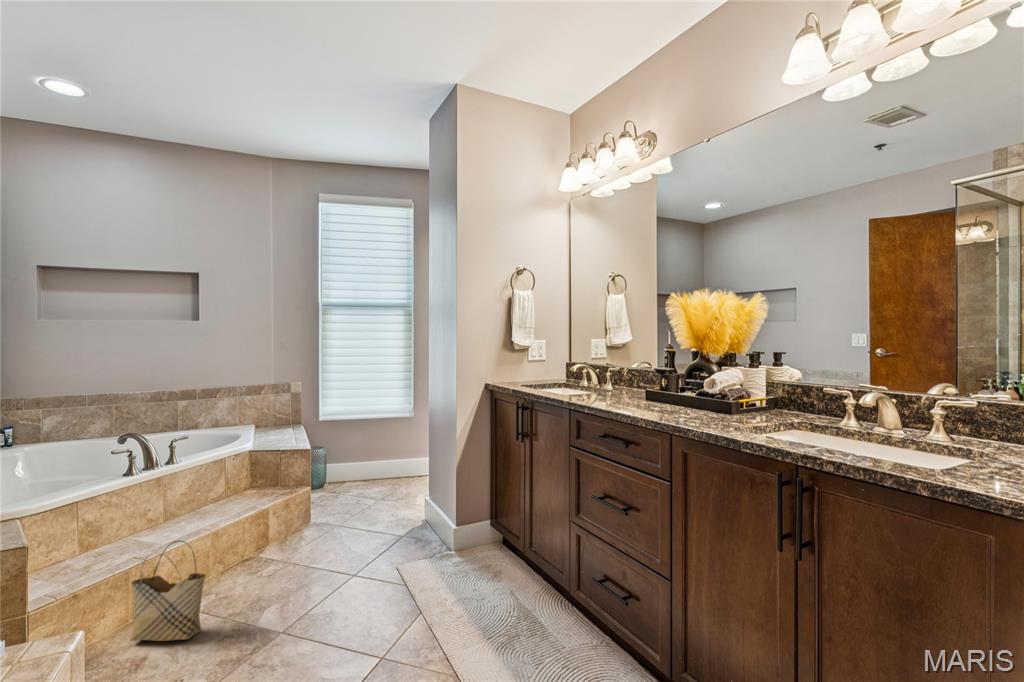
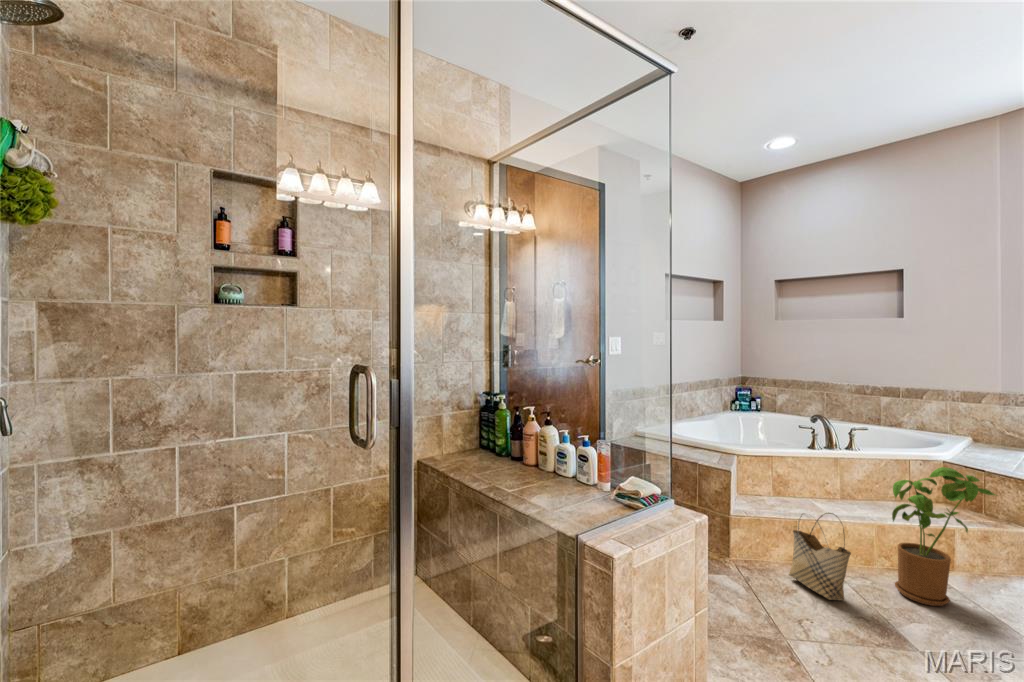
house plant: none [228,455,309,592] -> present [892,467,995,606]

